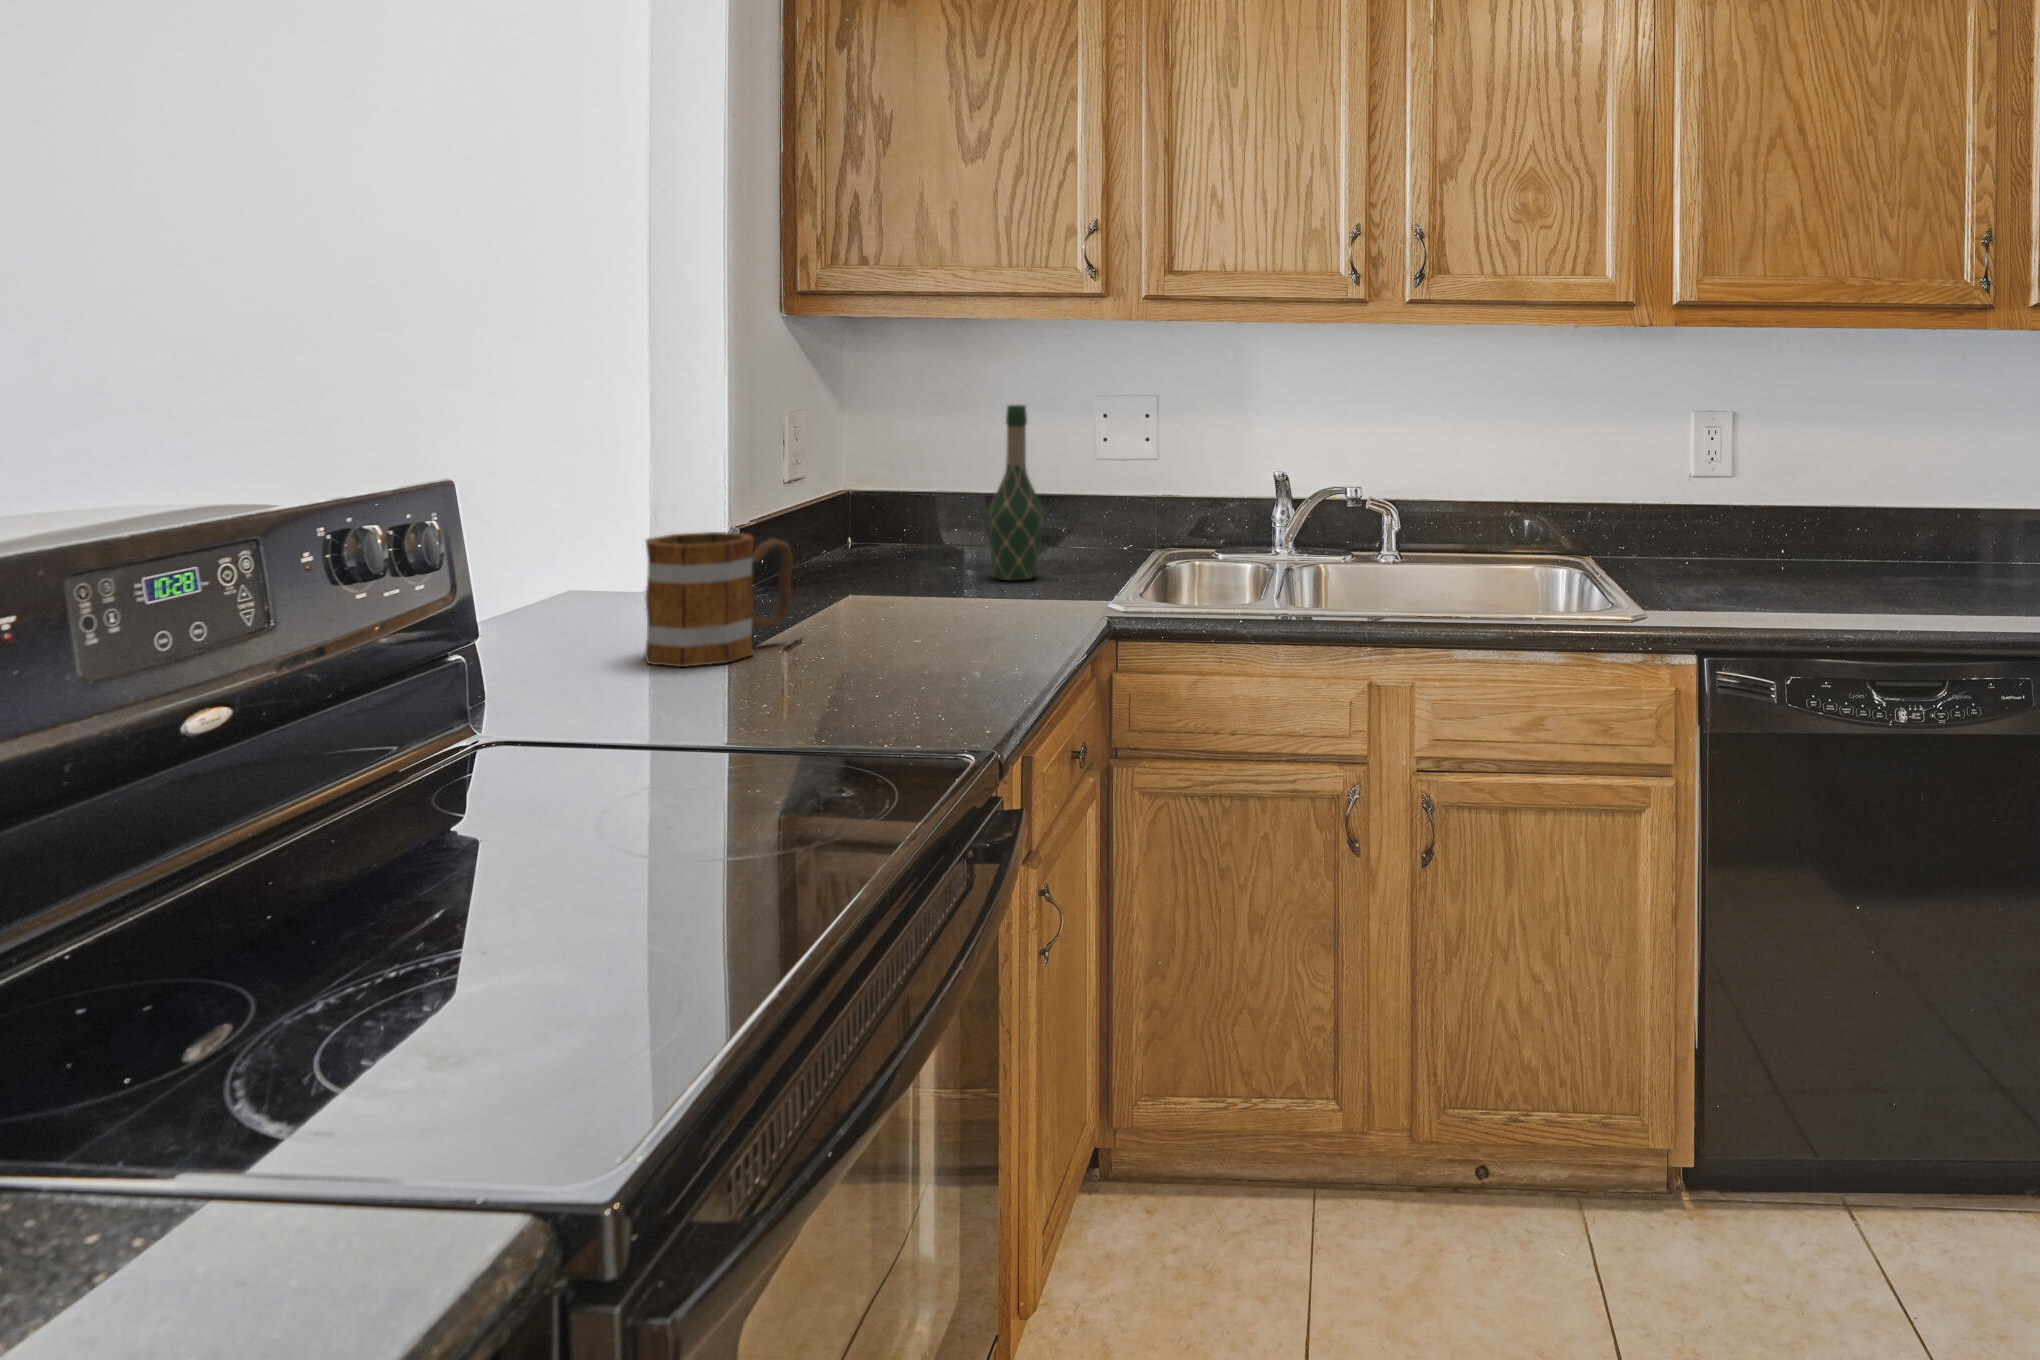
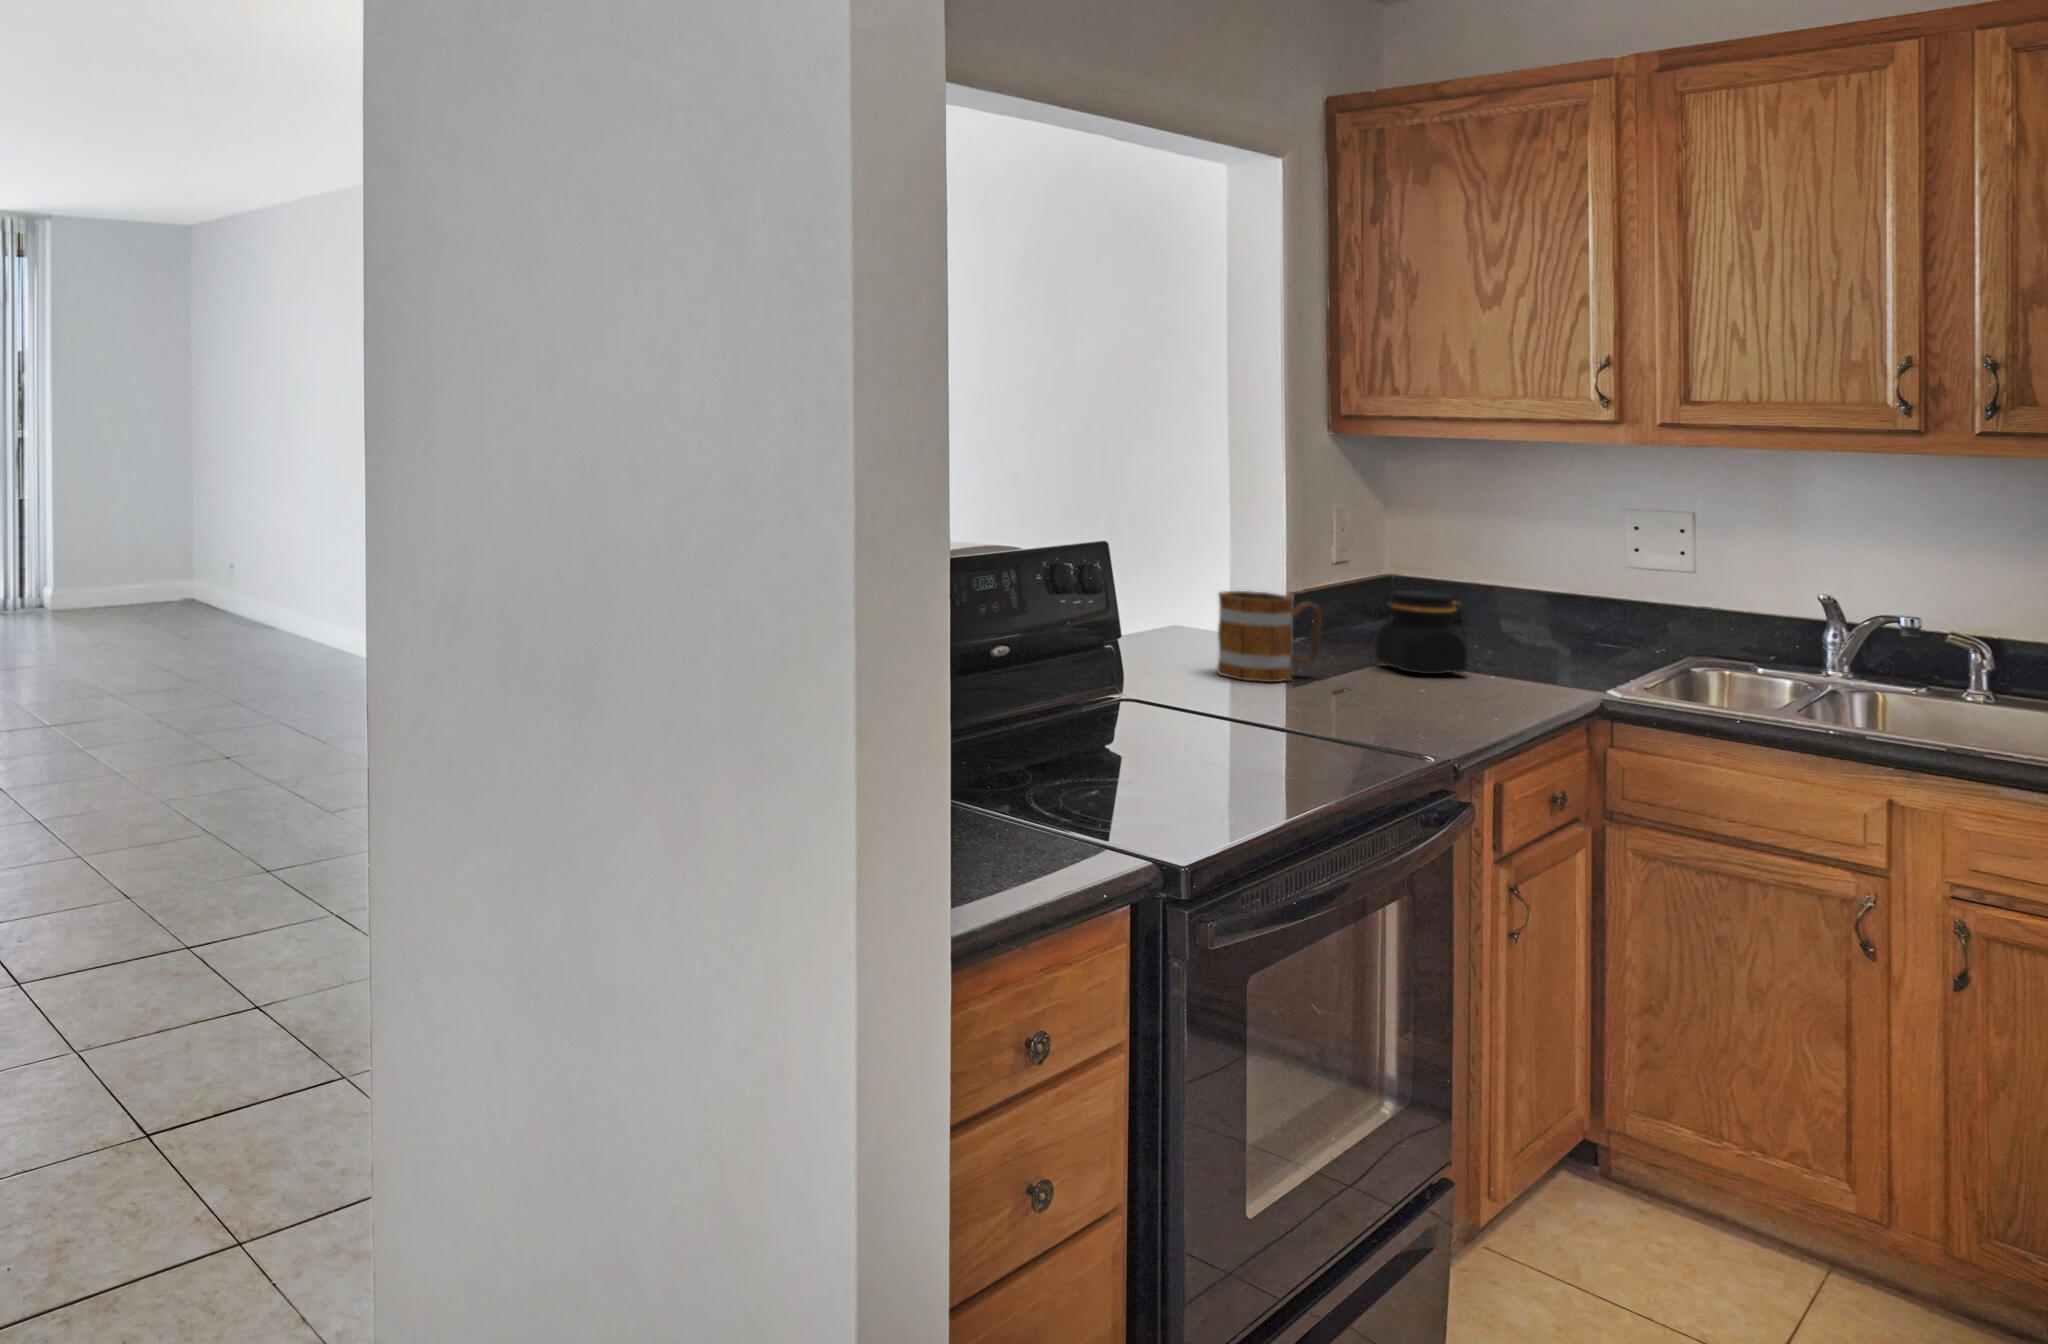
wine bottle: present [987,405,1044,580] -> none [1501,513,1557,663]
jar: none [856,508,963,615] -> present [1376,590,1468,674]

